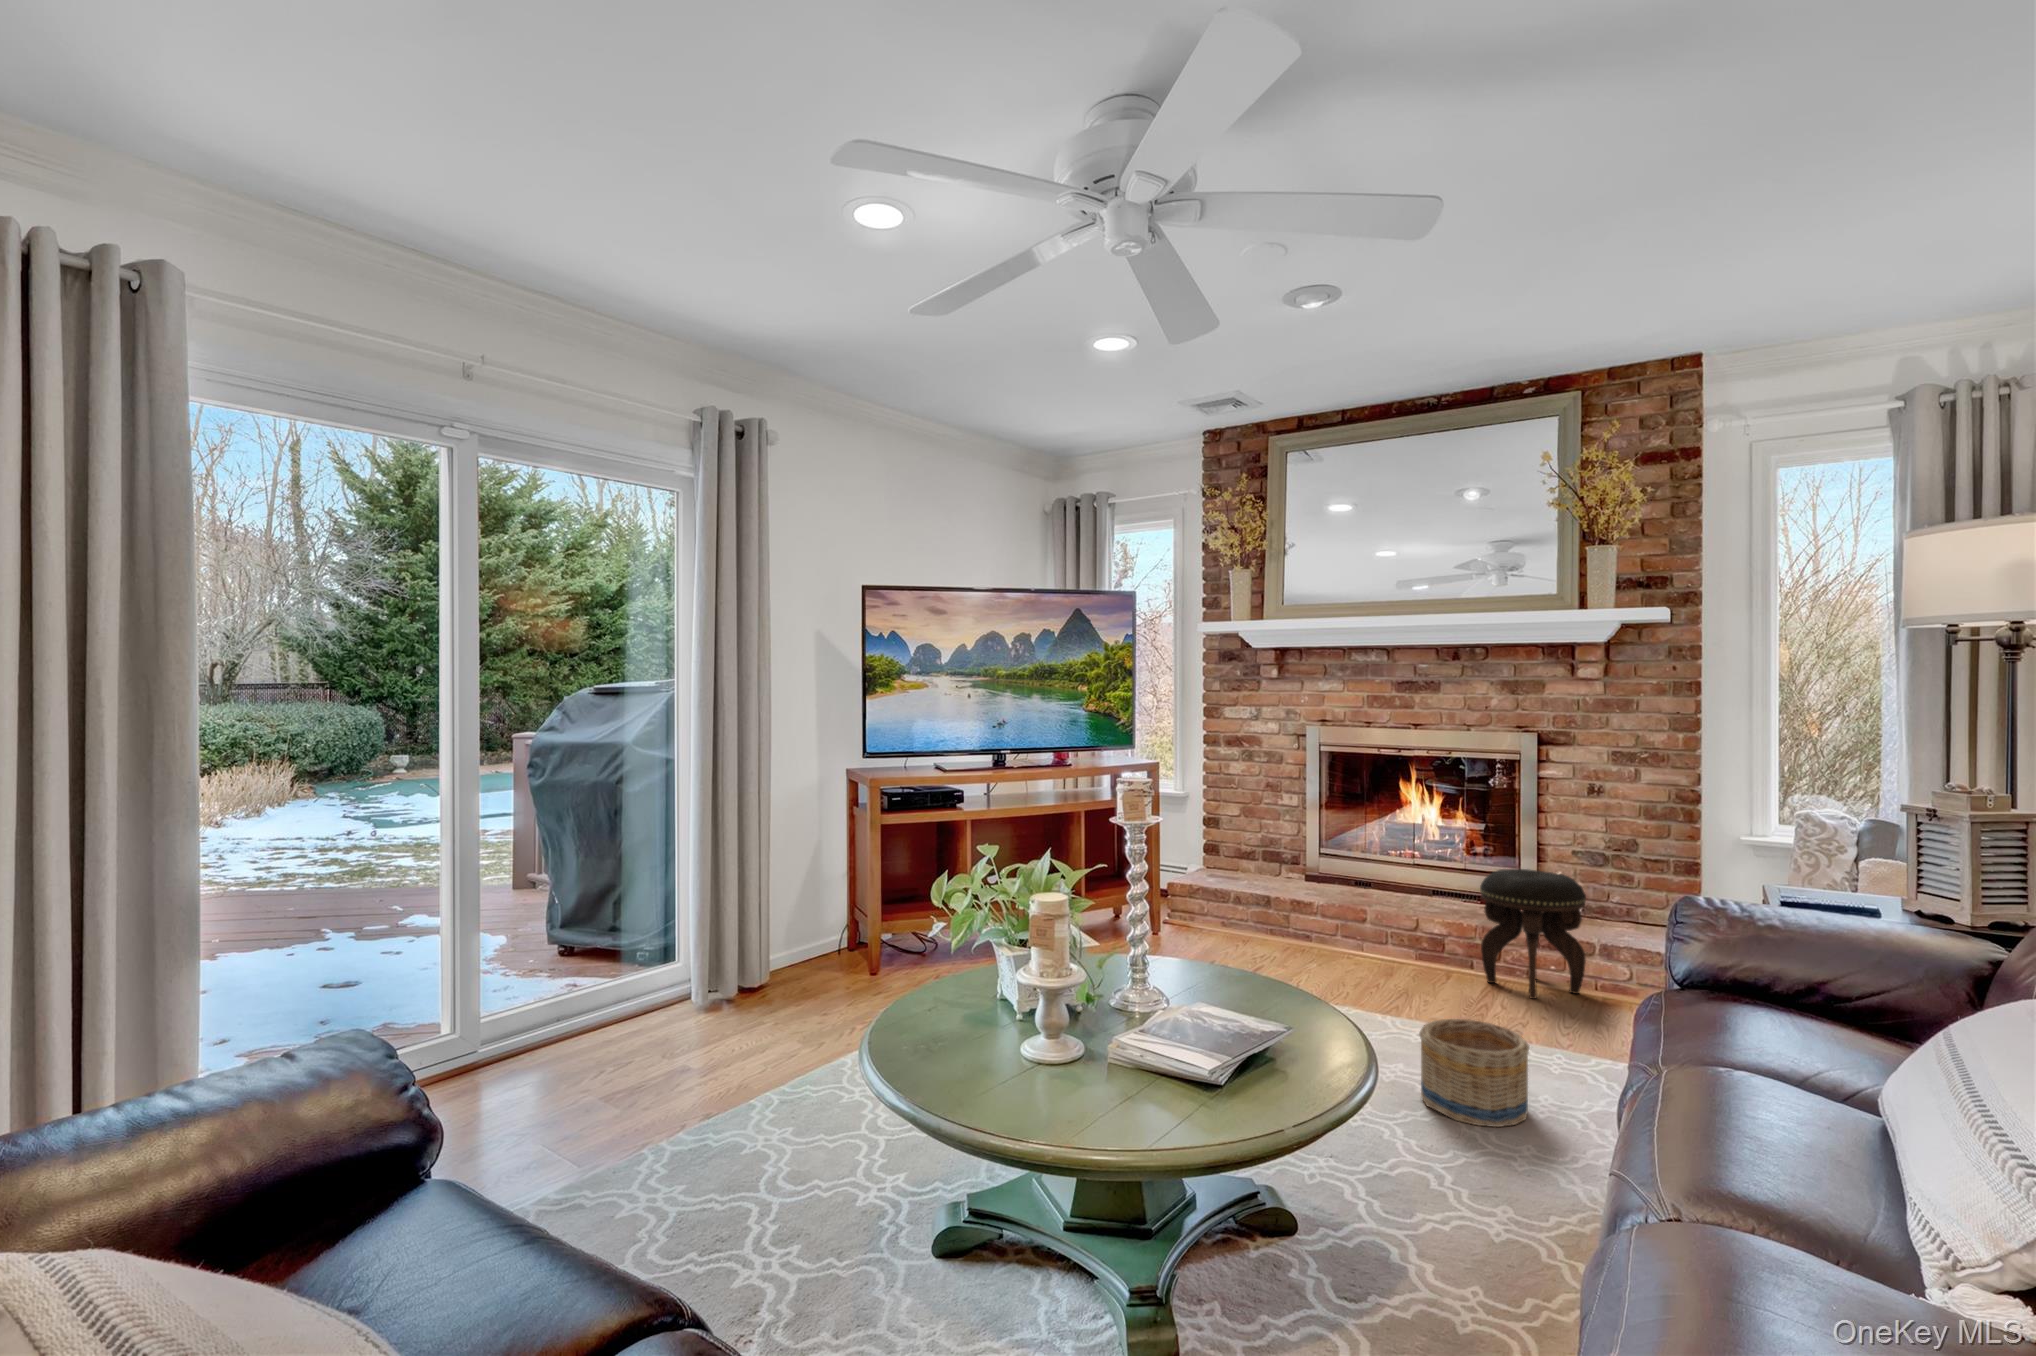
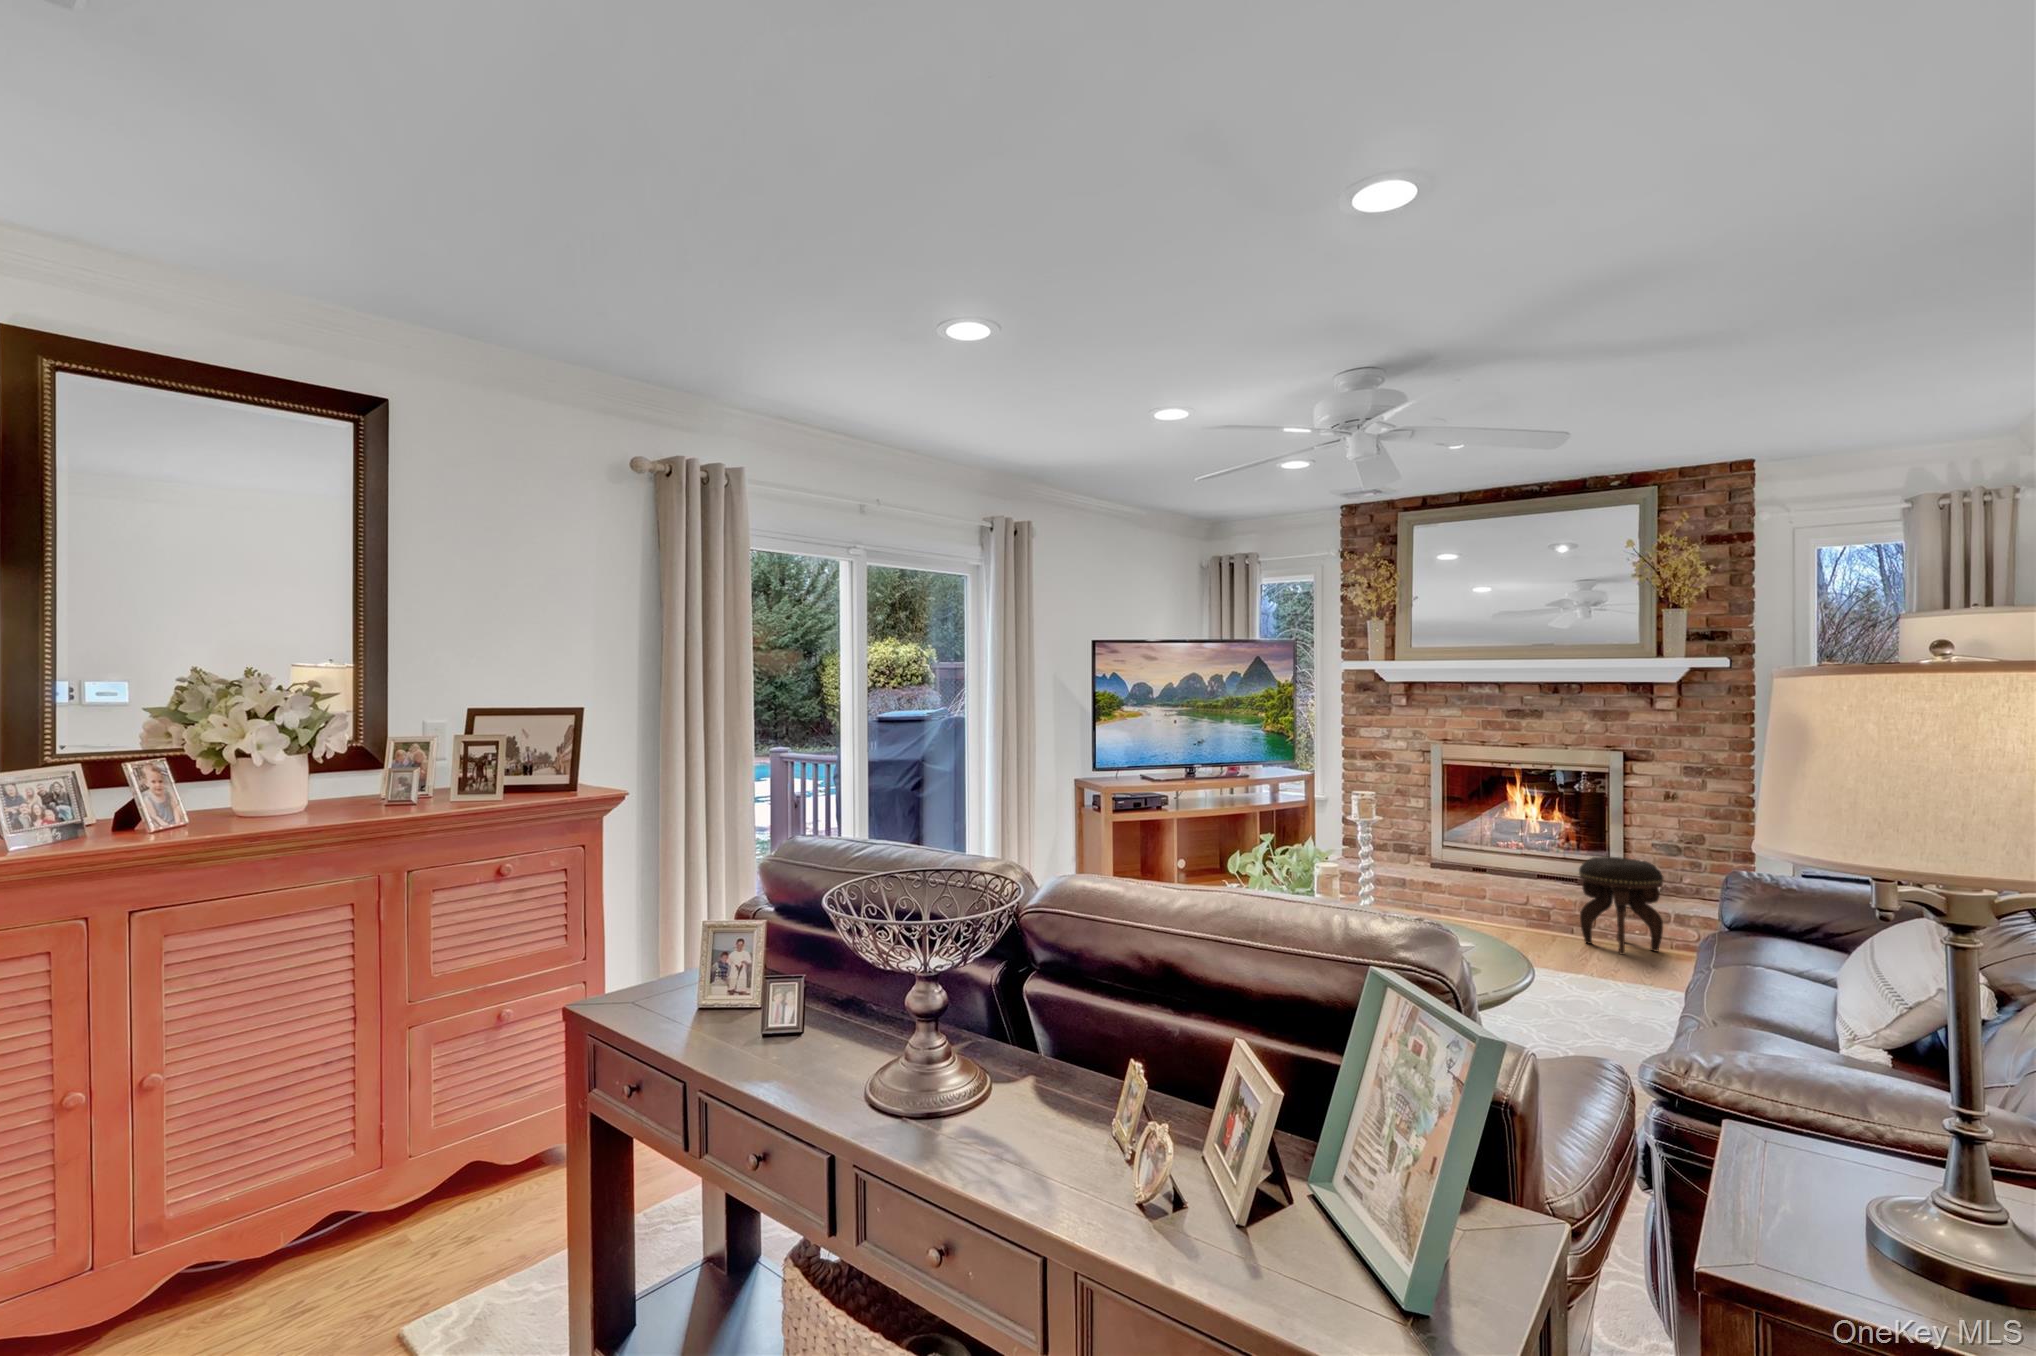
basket: present [1419,1019,1530,1127] -> none [1545,959,1625,1030]

